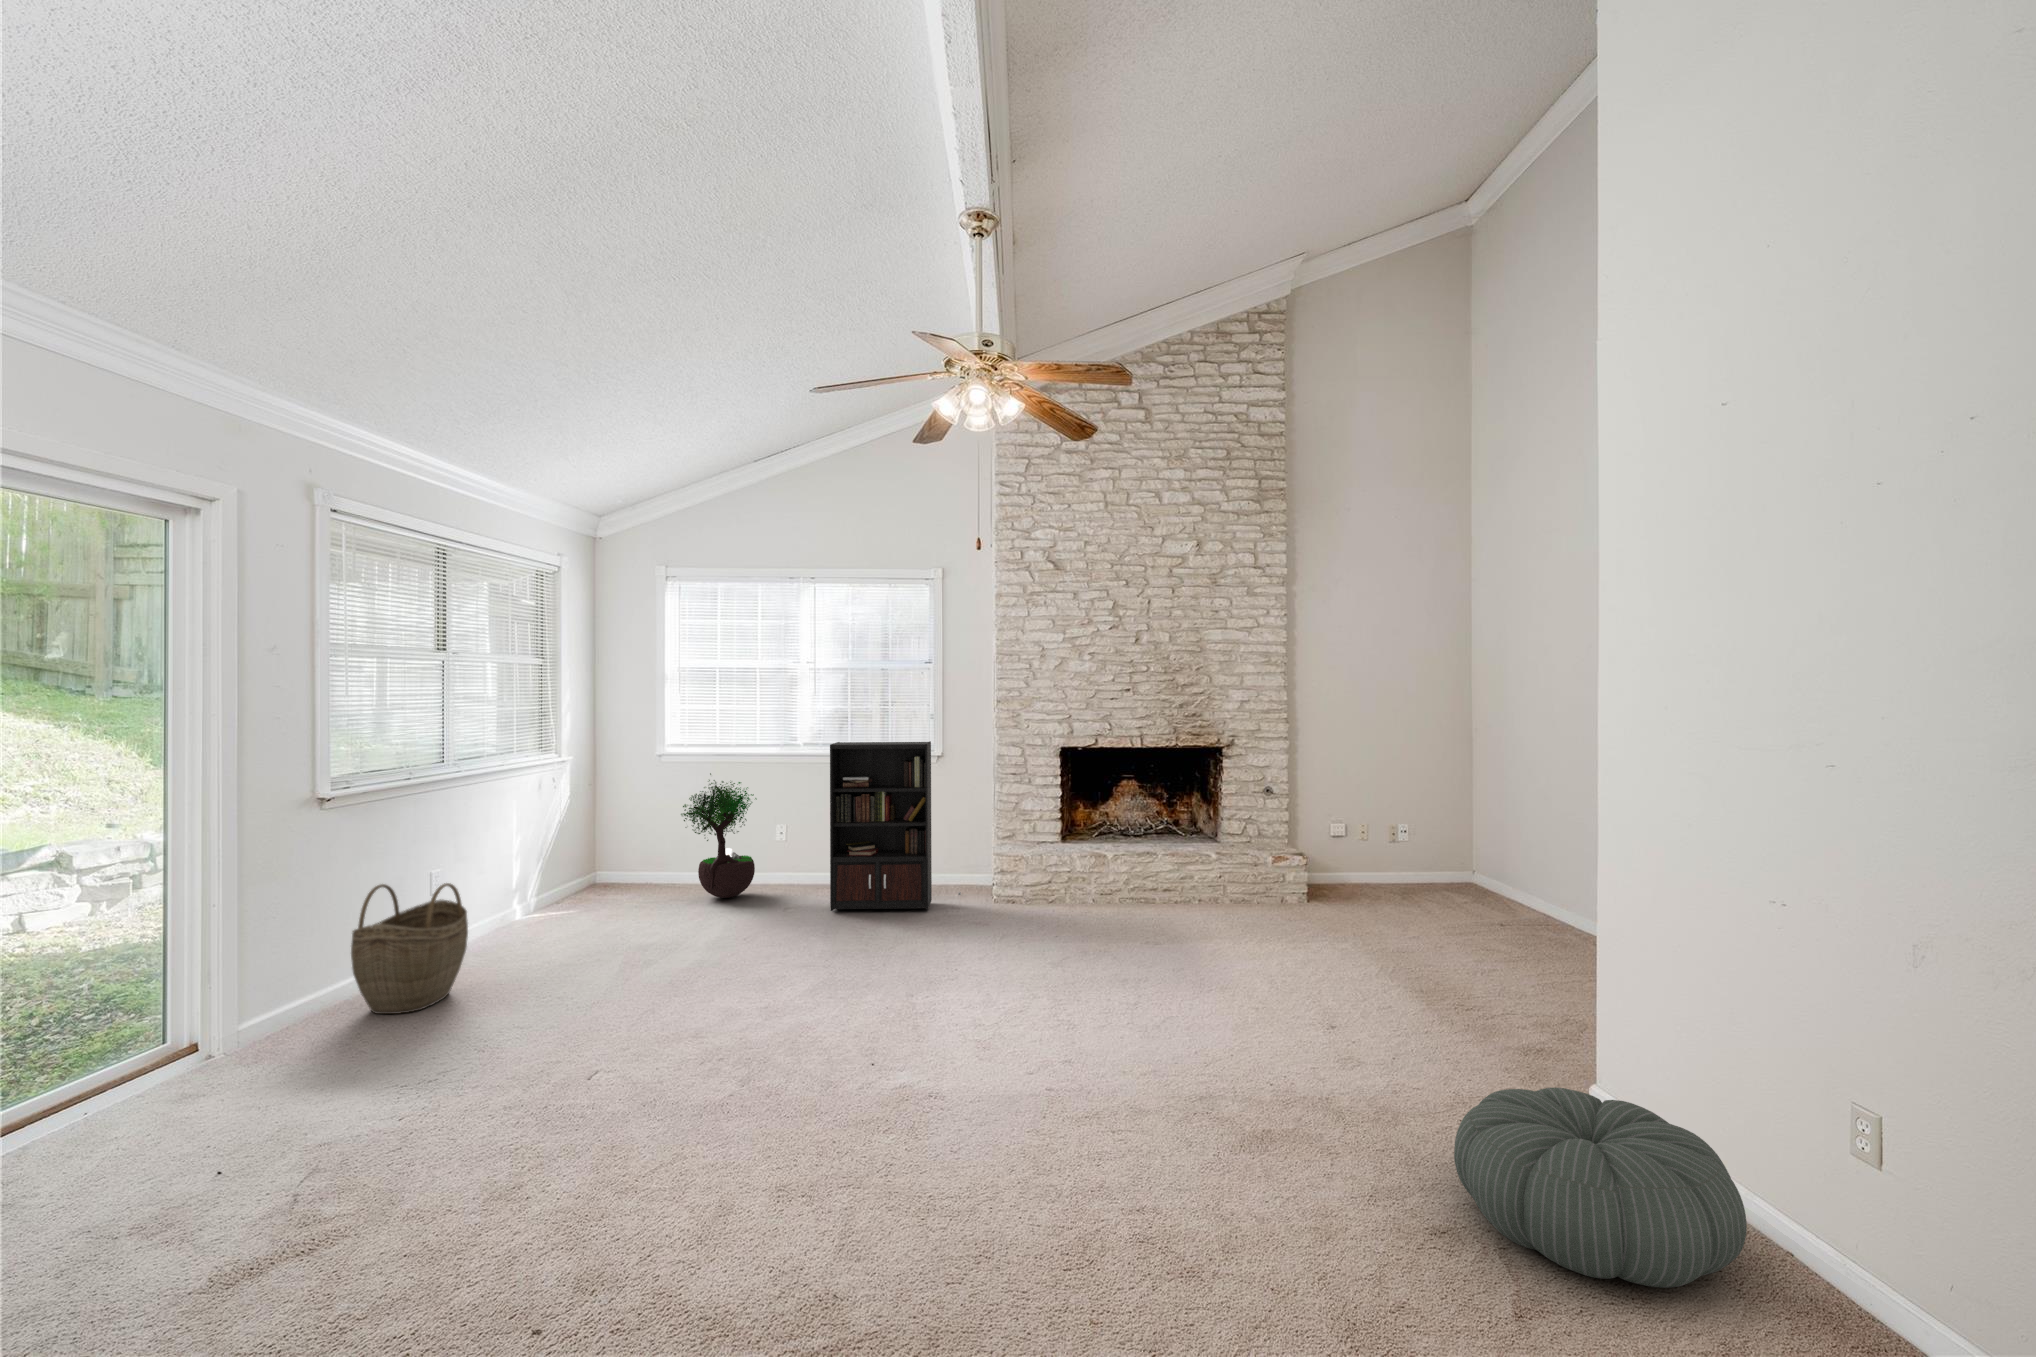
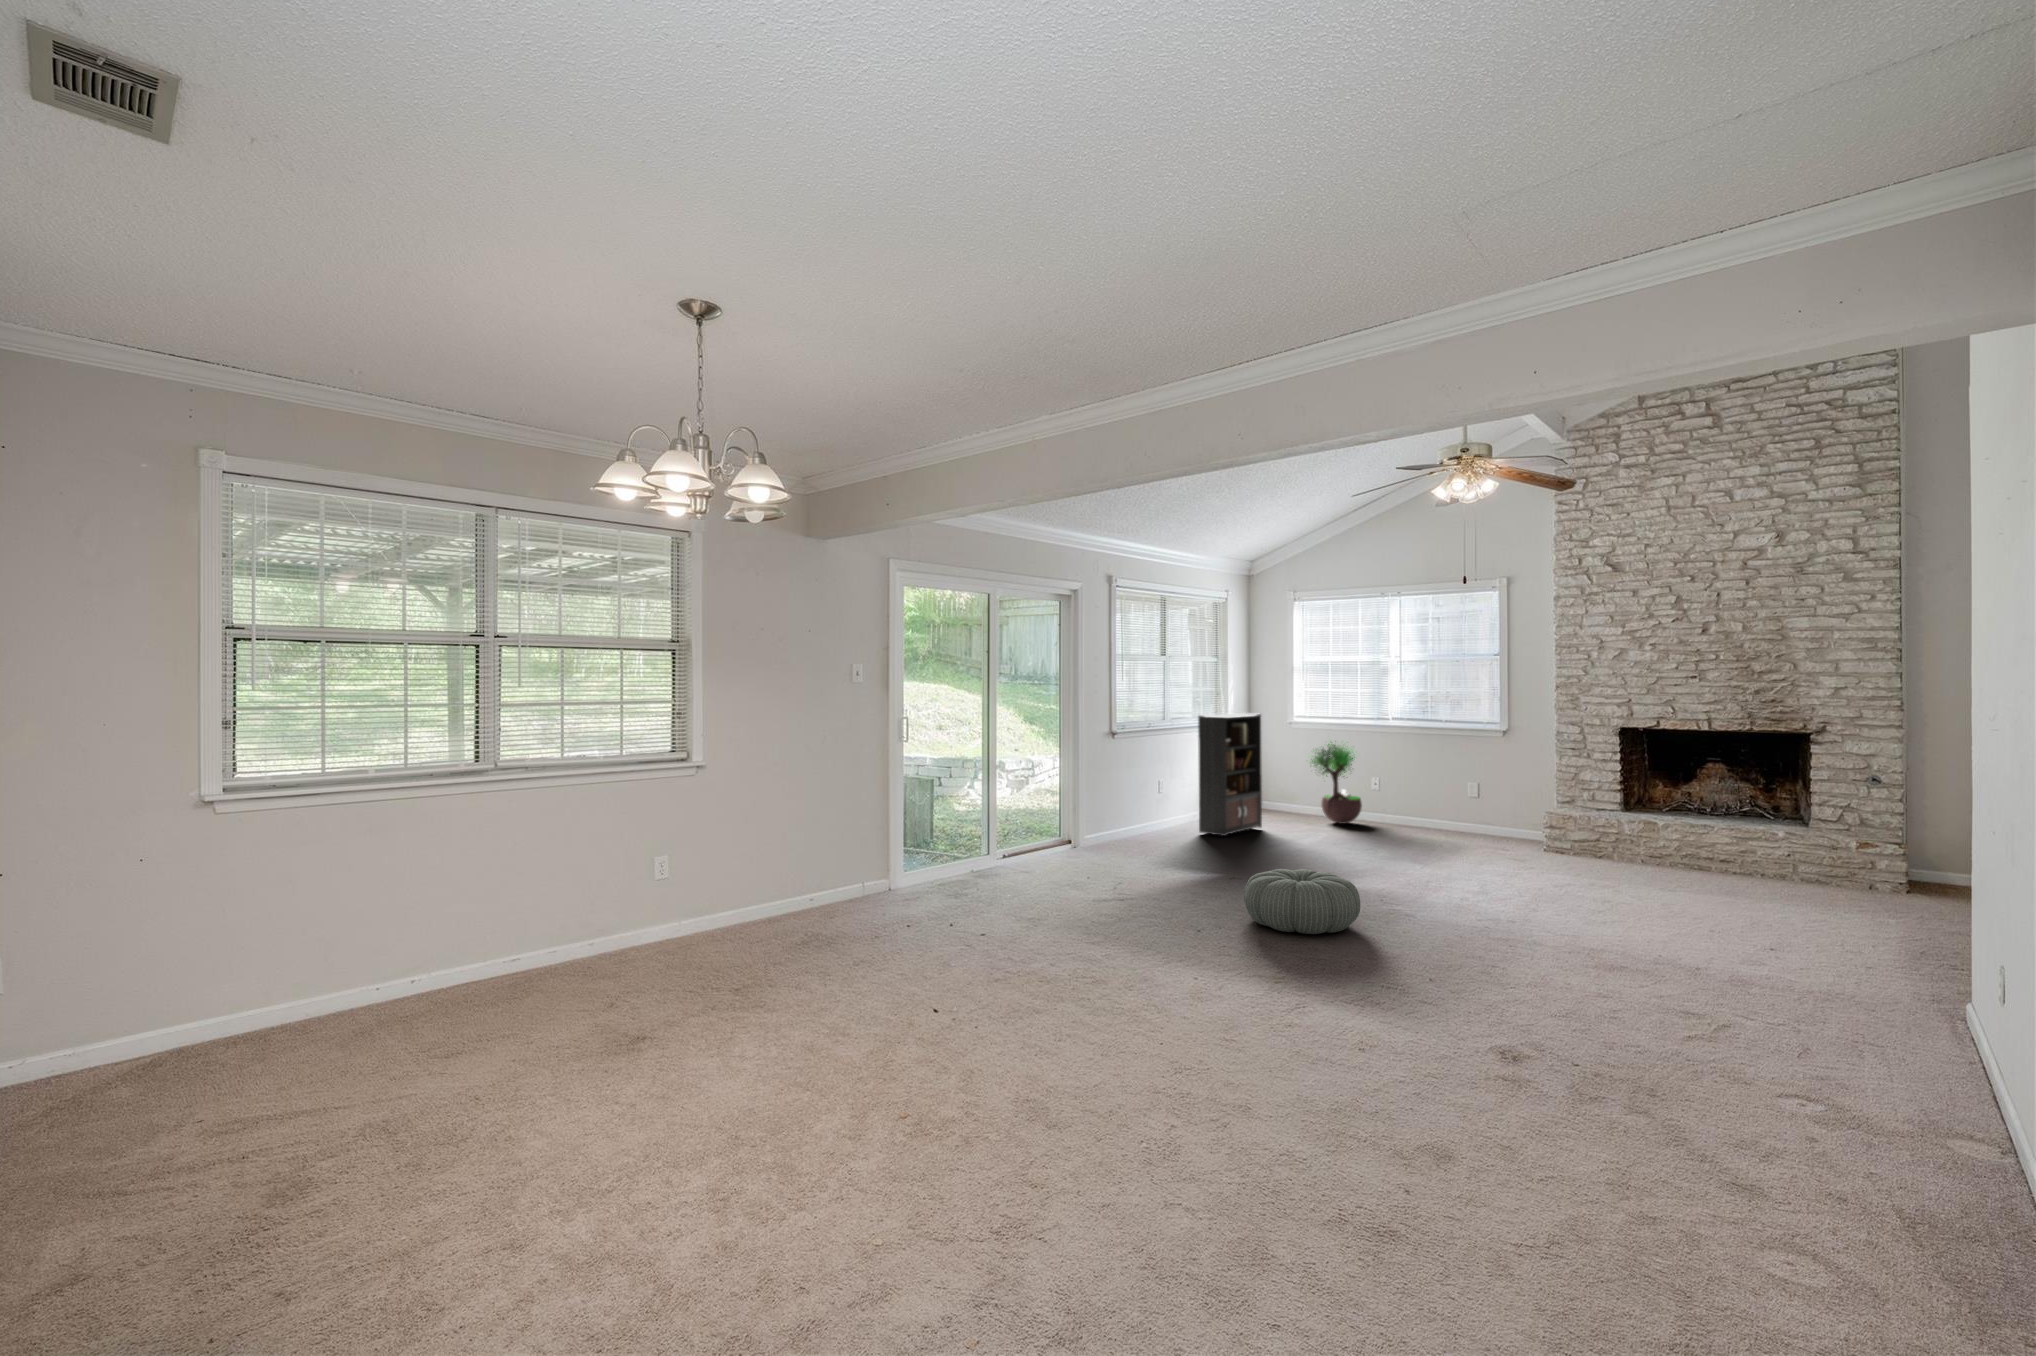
bookcase: present [830,741,961,911] -> present [1198,713,1262,836]
woven basket: present [351,883,468,1014] -> none [1119,778,1172,844]
pouf: present [1454,1087,1747,1288] -> present [1244,869,1361,934]

